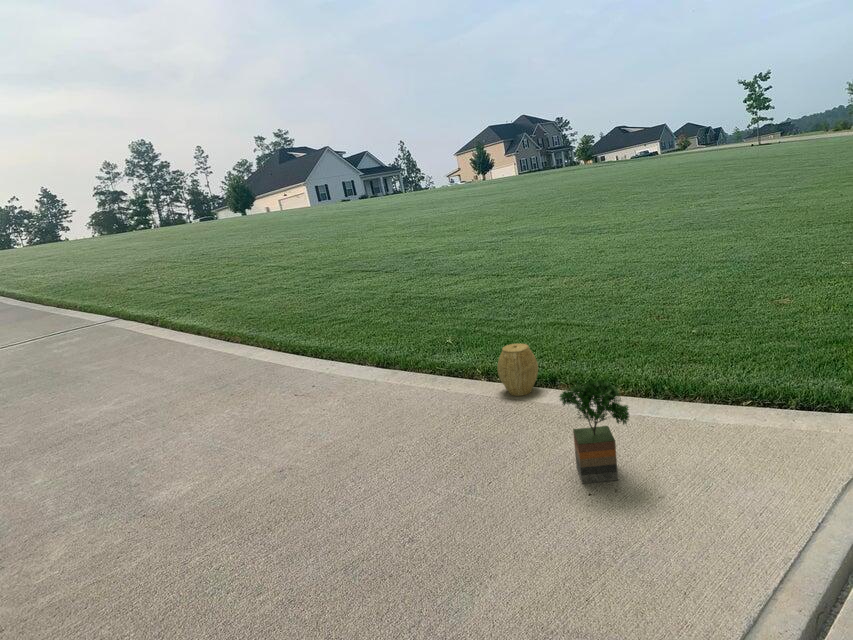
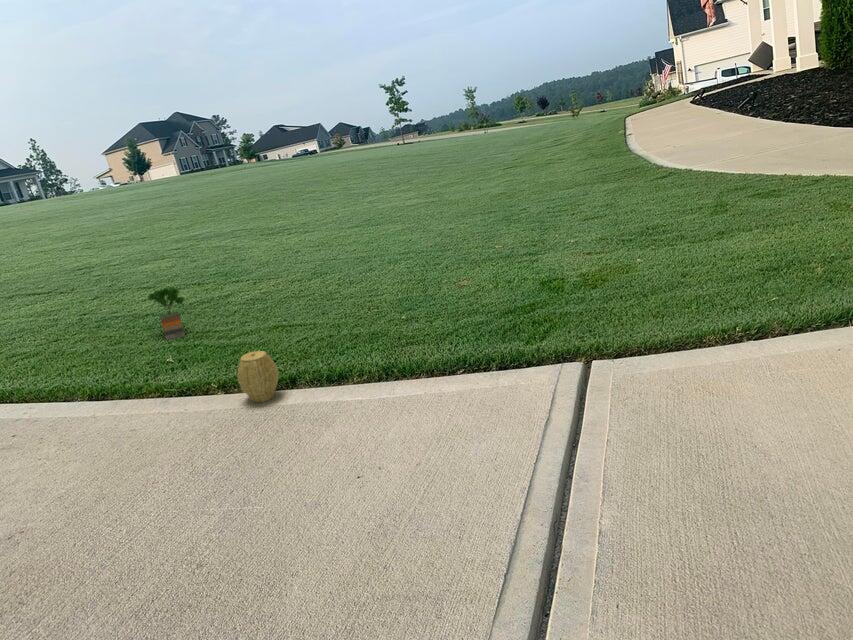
potted tree: present [559,380,629,483] -> present [148,287,185,340]

